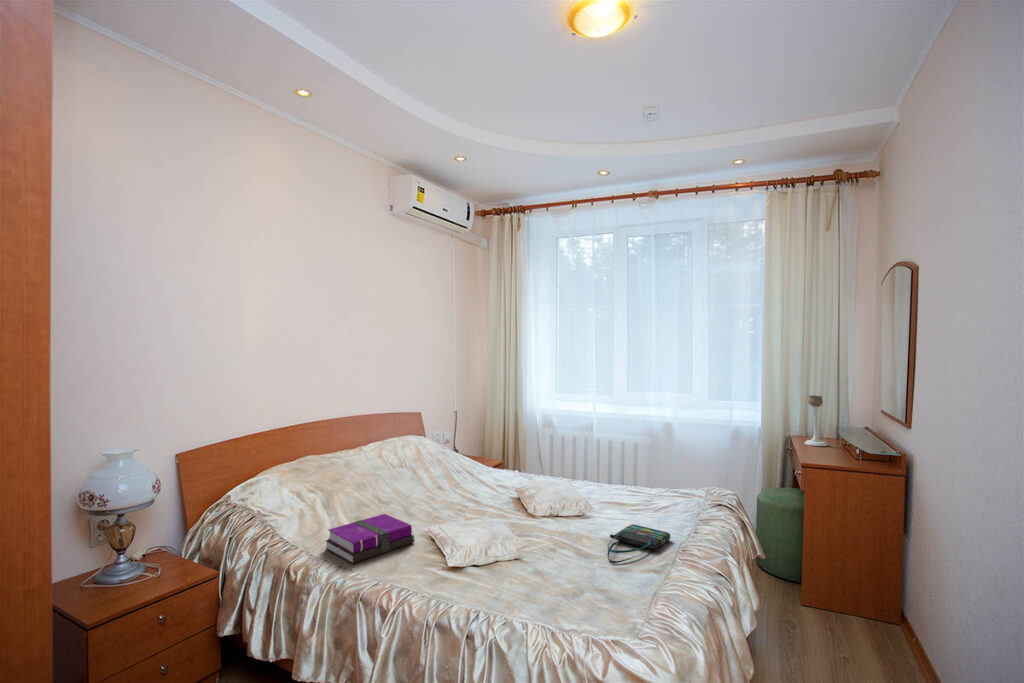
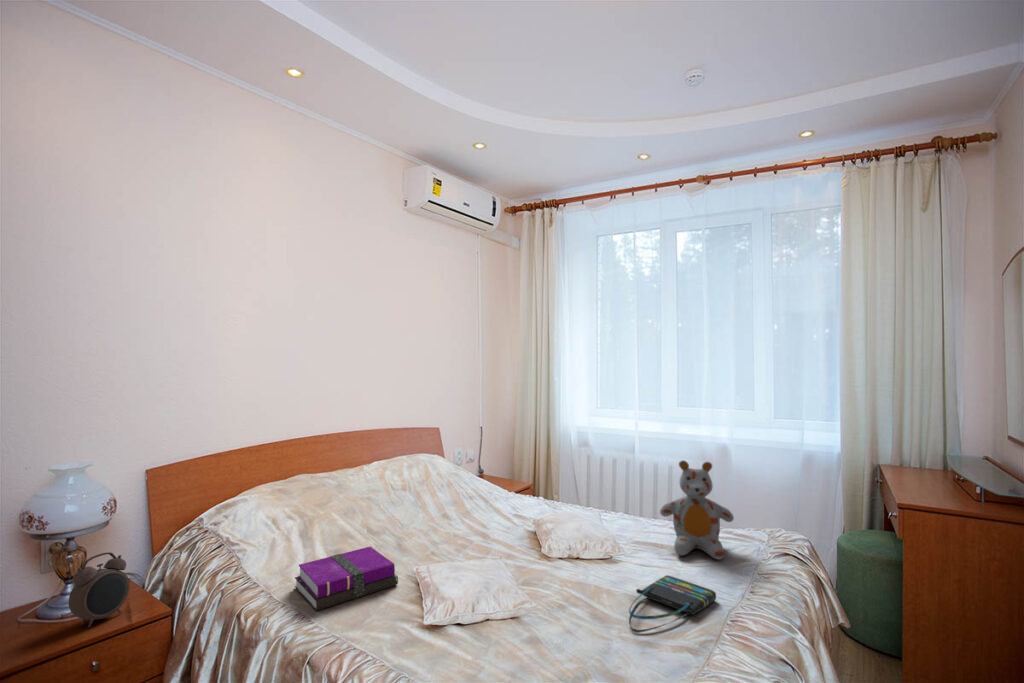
candle holder: present [805,395,827,446] -> none [899,414,931,478]
stuffed bear: none [622,435,680,513] -> present [660,461,734,559]
alarm clock: none [134,524,182,587] -> present [69,552,130,627]

